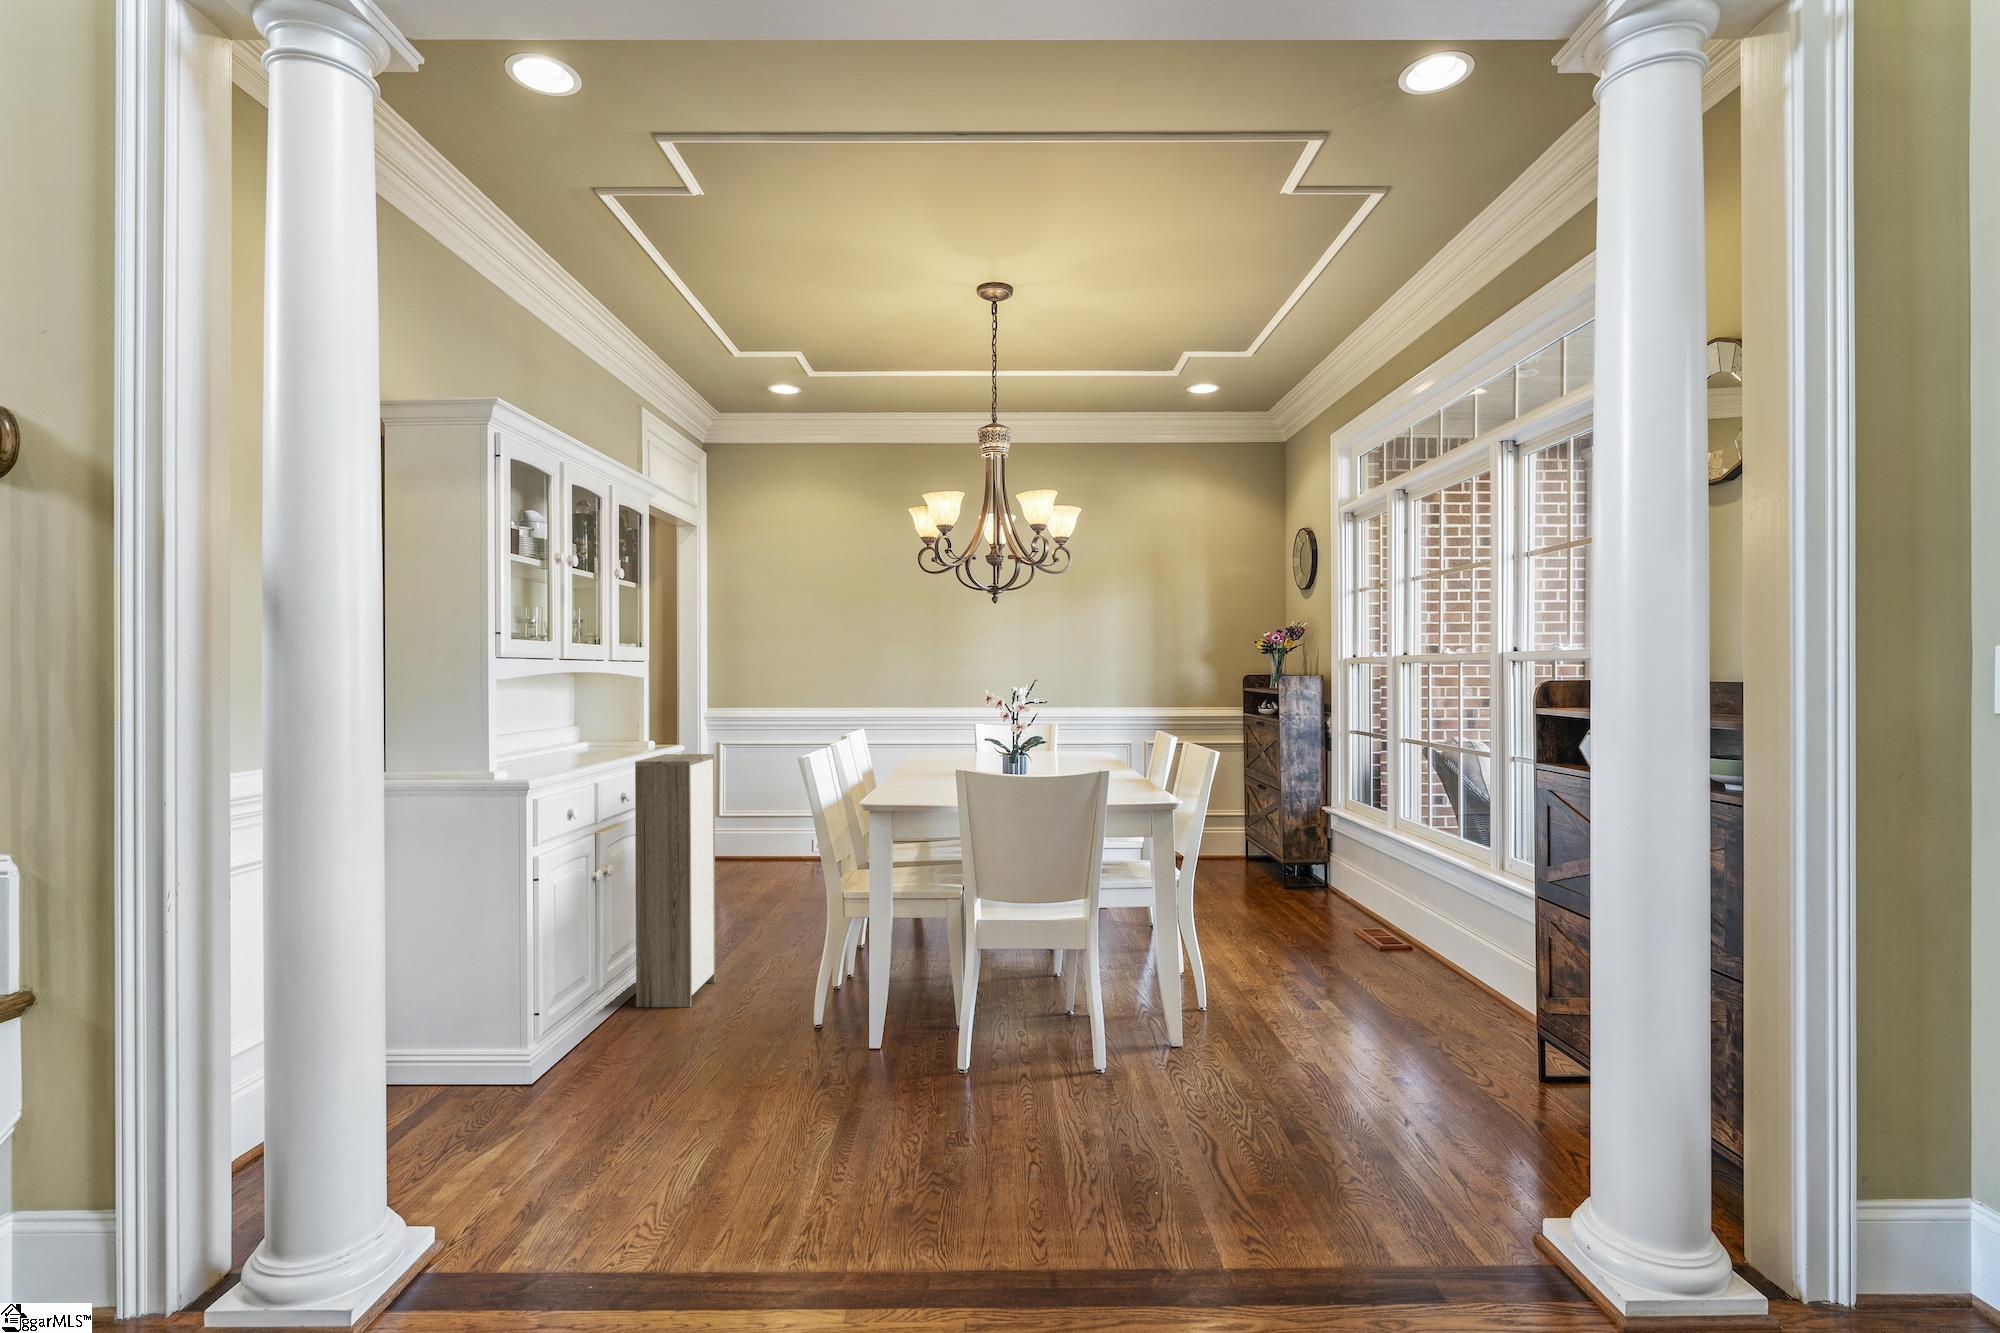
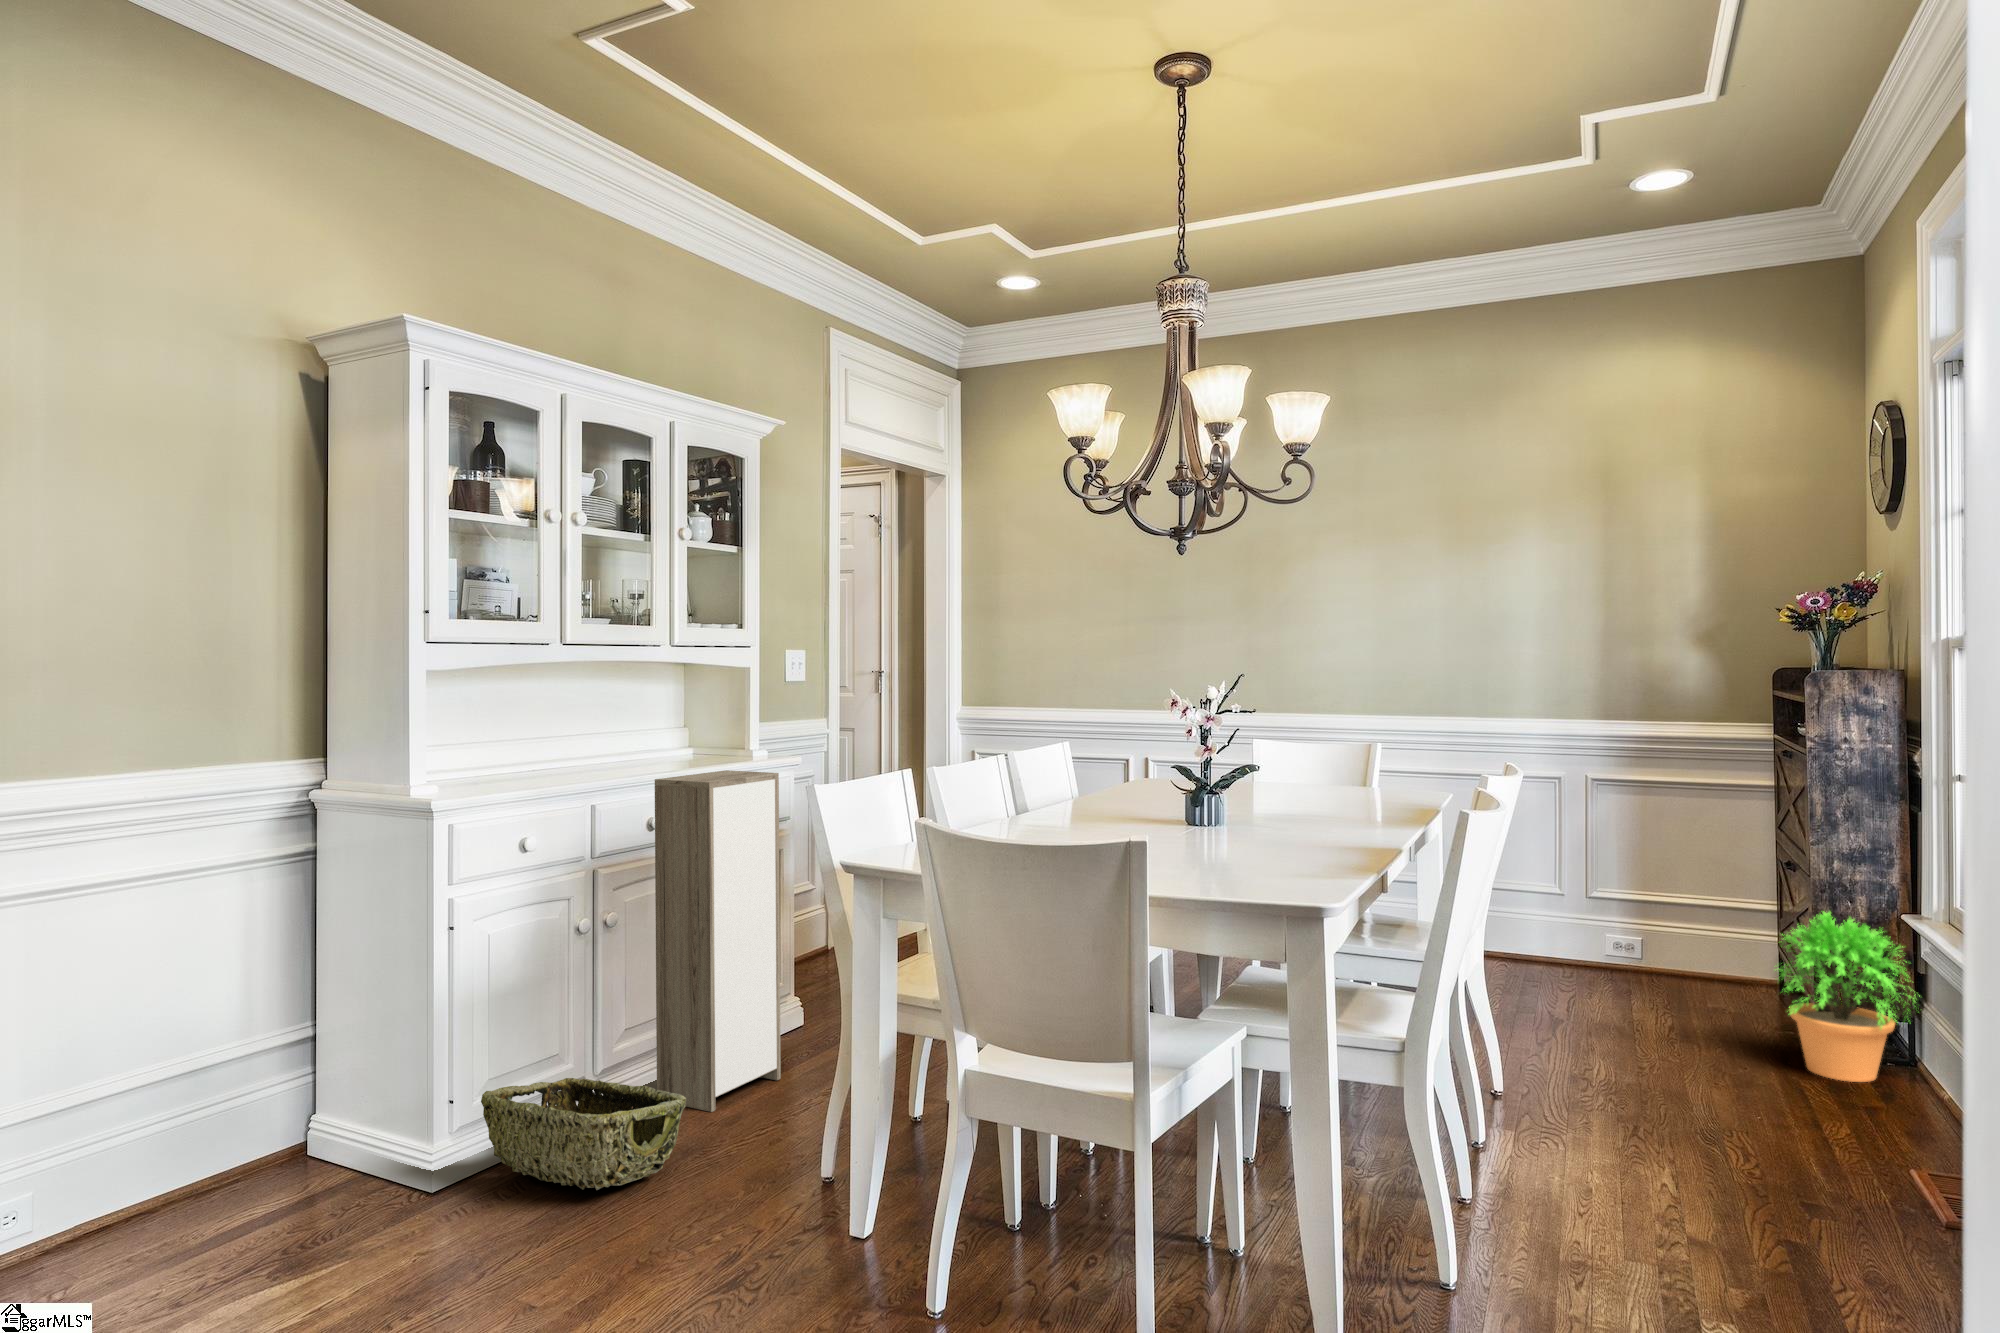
potted plant: none [1270,807,1343,898] -> present [1781,911,1915,1082]
woven basket: none [563,986,725,1063] -> present [481,1078,686,1190]

